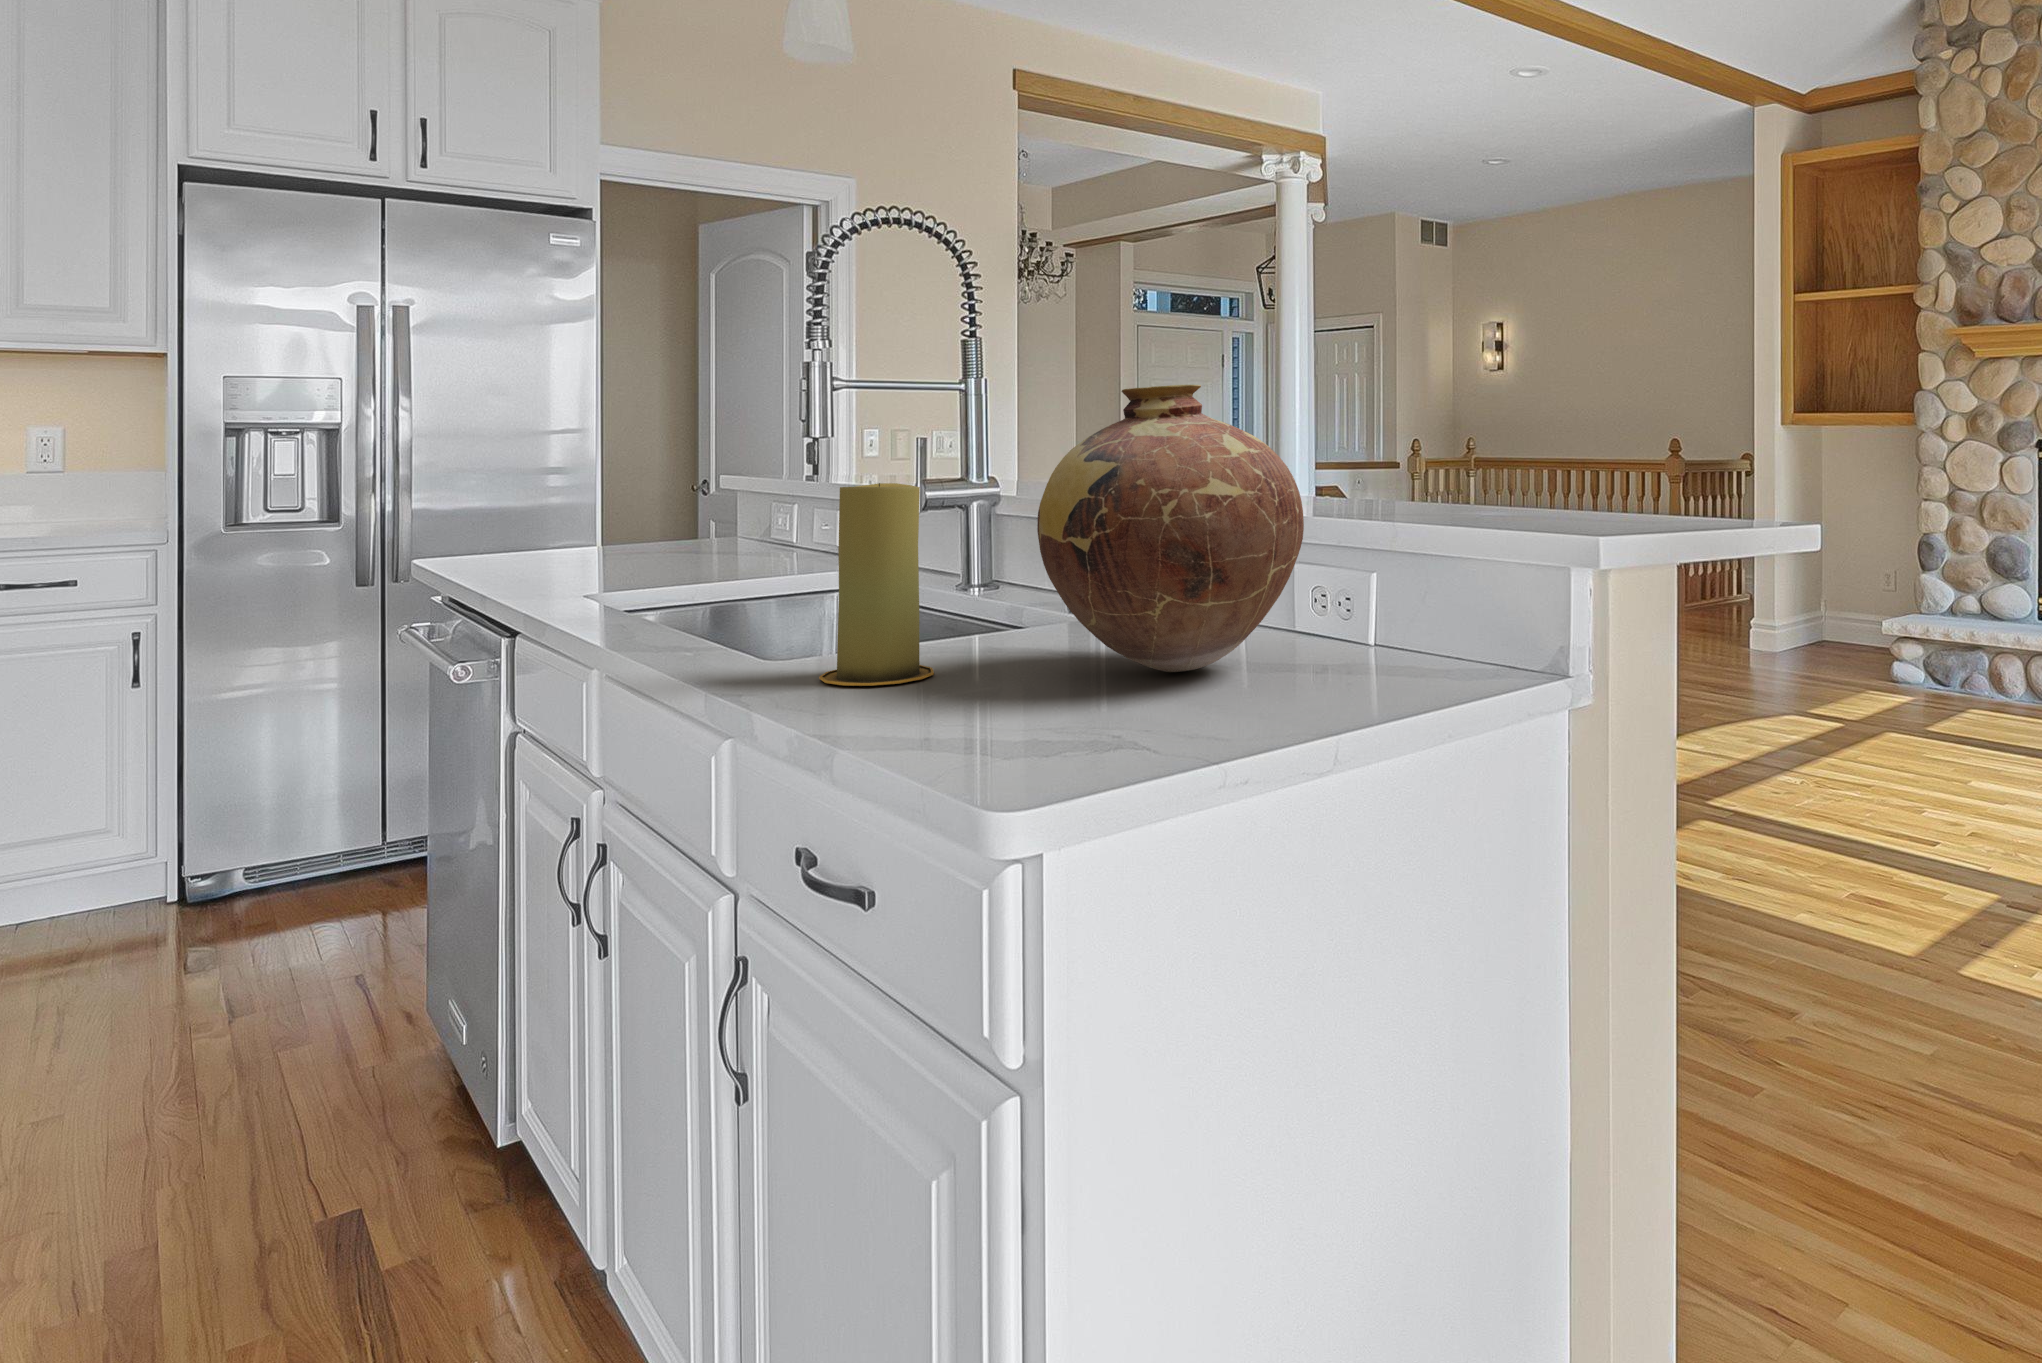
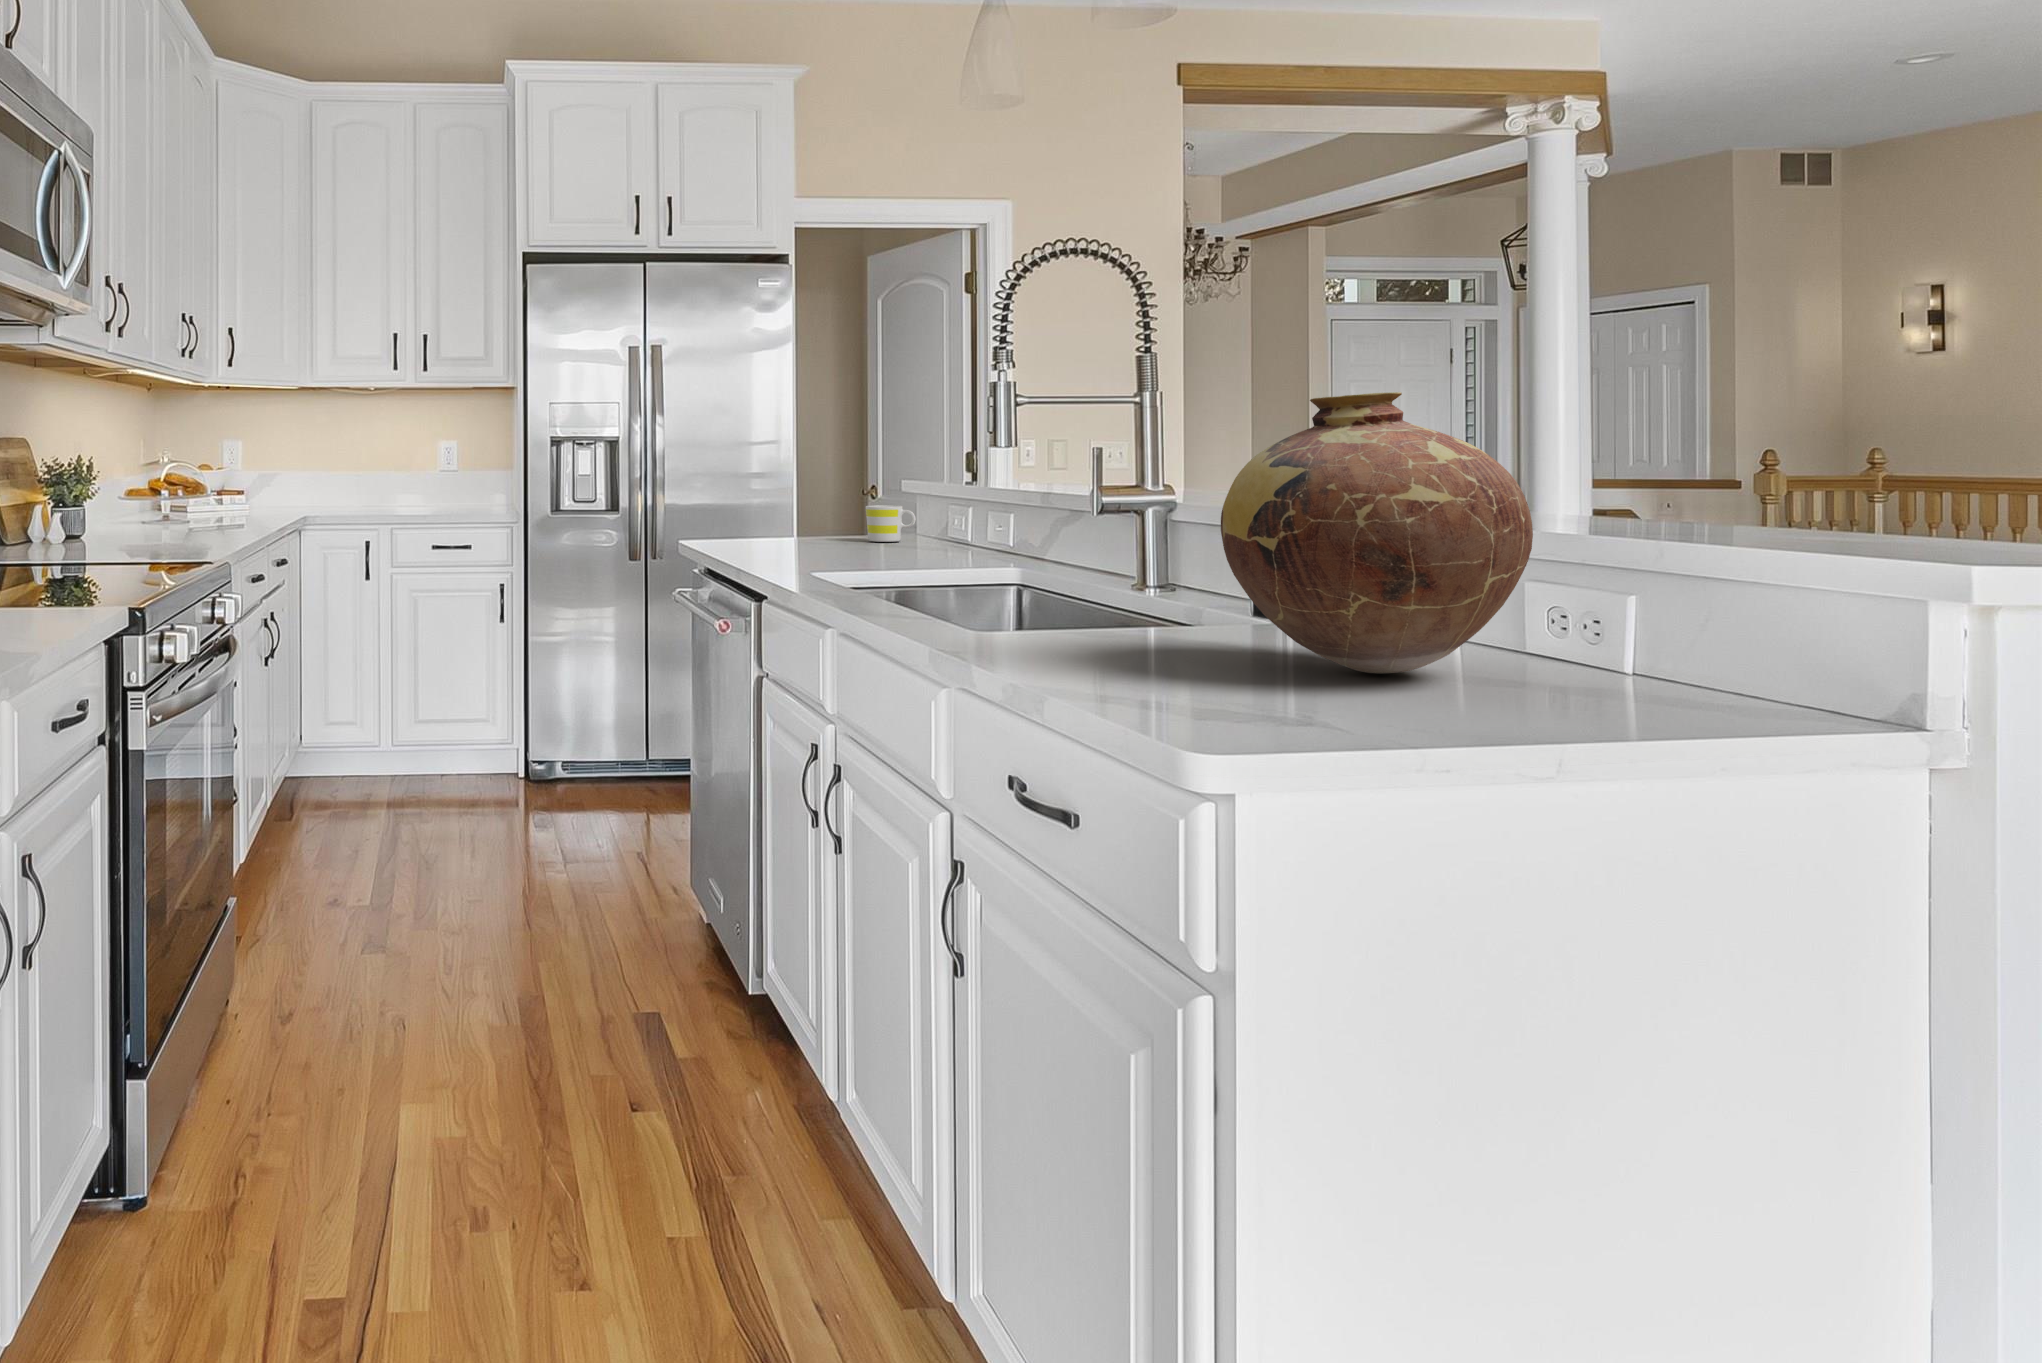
candle: present [819,483,934,686] -> none [1015,484,1119,657]
mug: none [670,508,731,551] -> present [866,505,916,542]

